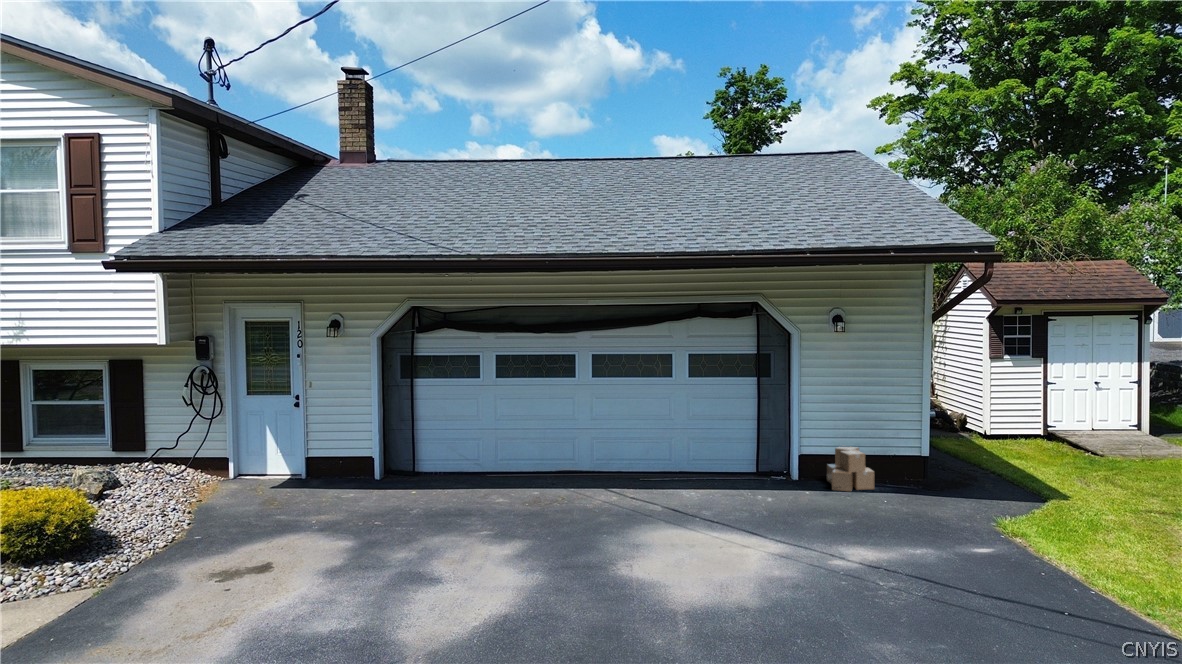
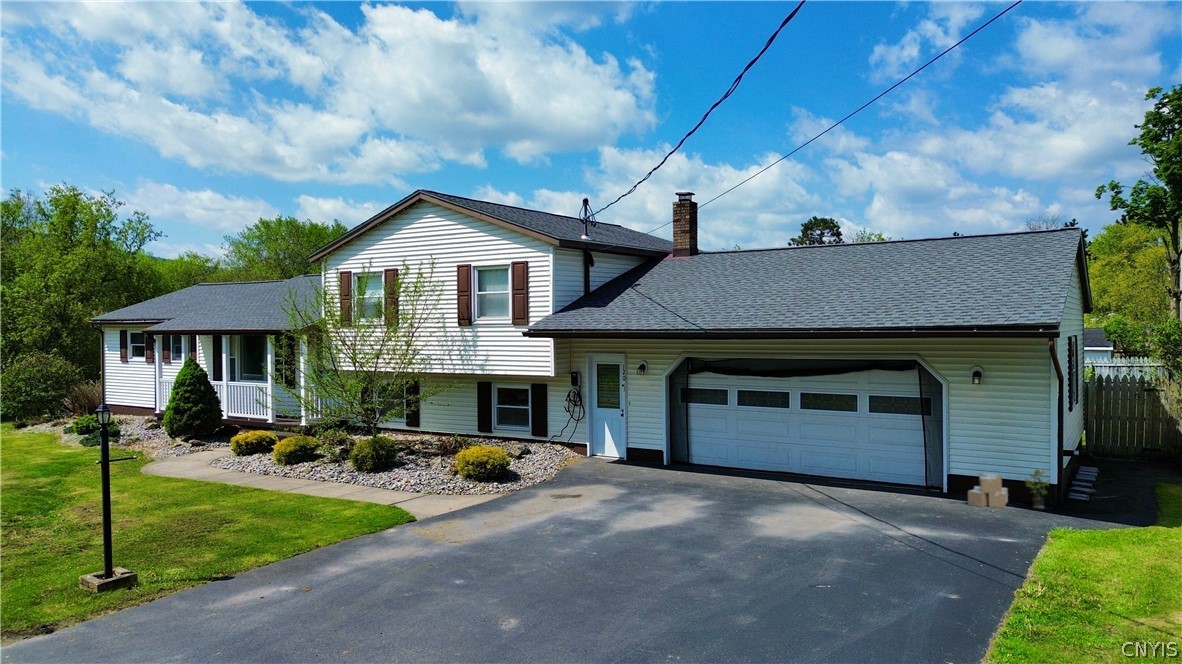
potted plant: none [886,433,915,484] -> present [1025,469,1049,508]

